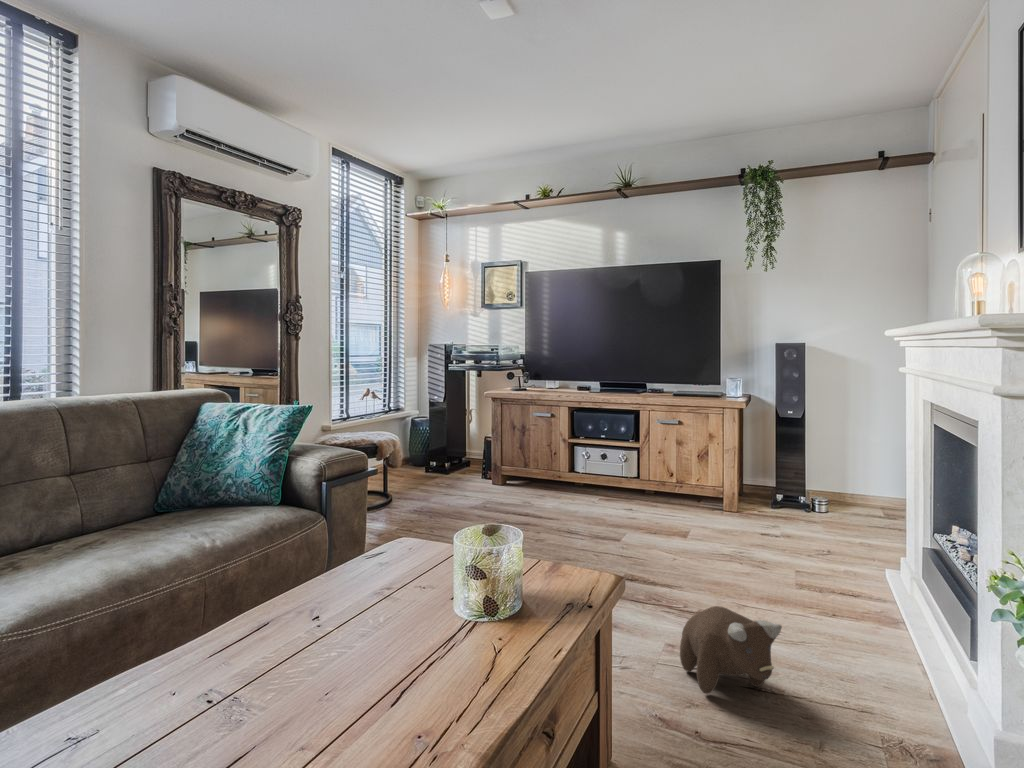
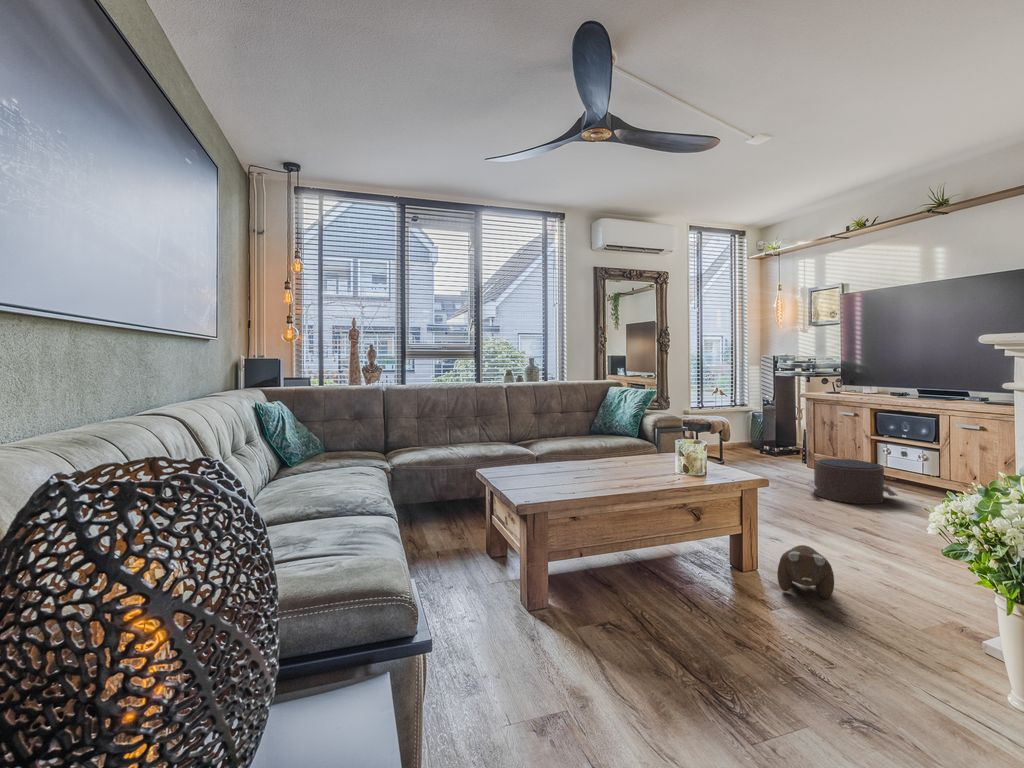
pouf: none [531,468,631,523] -> present [807,459,897,504]

